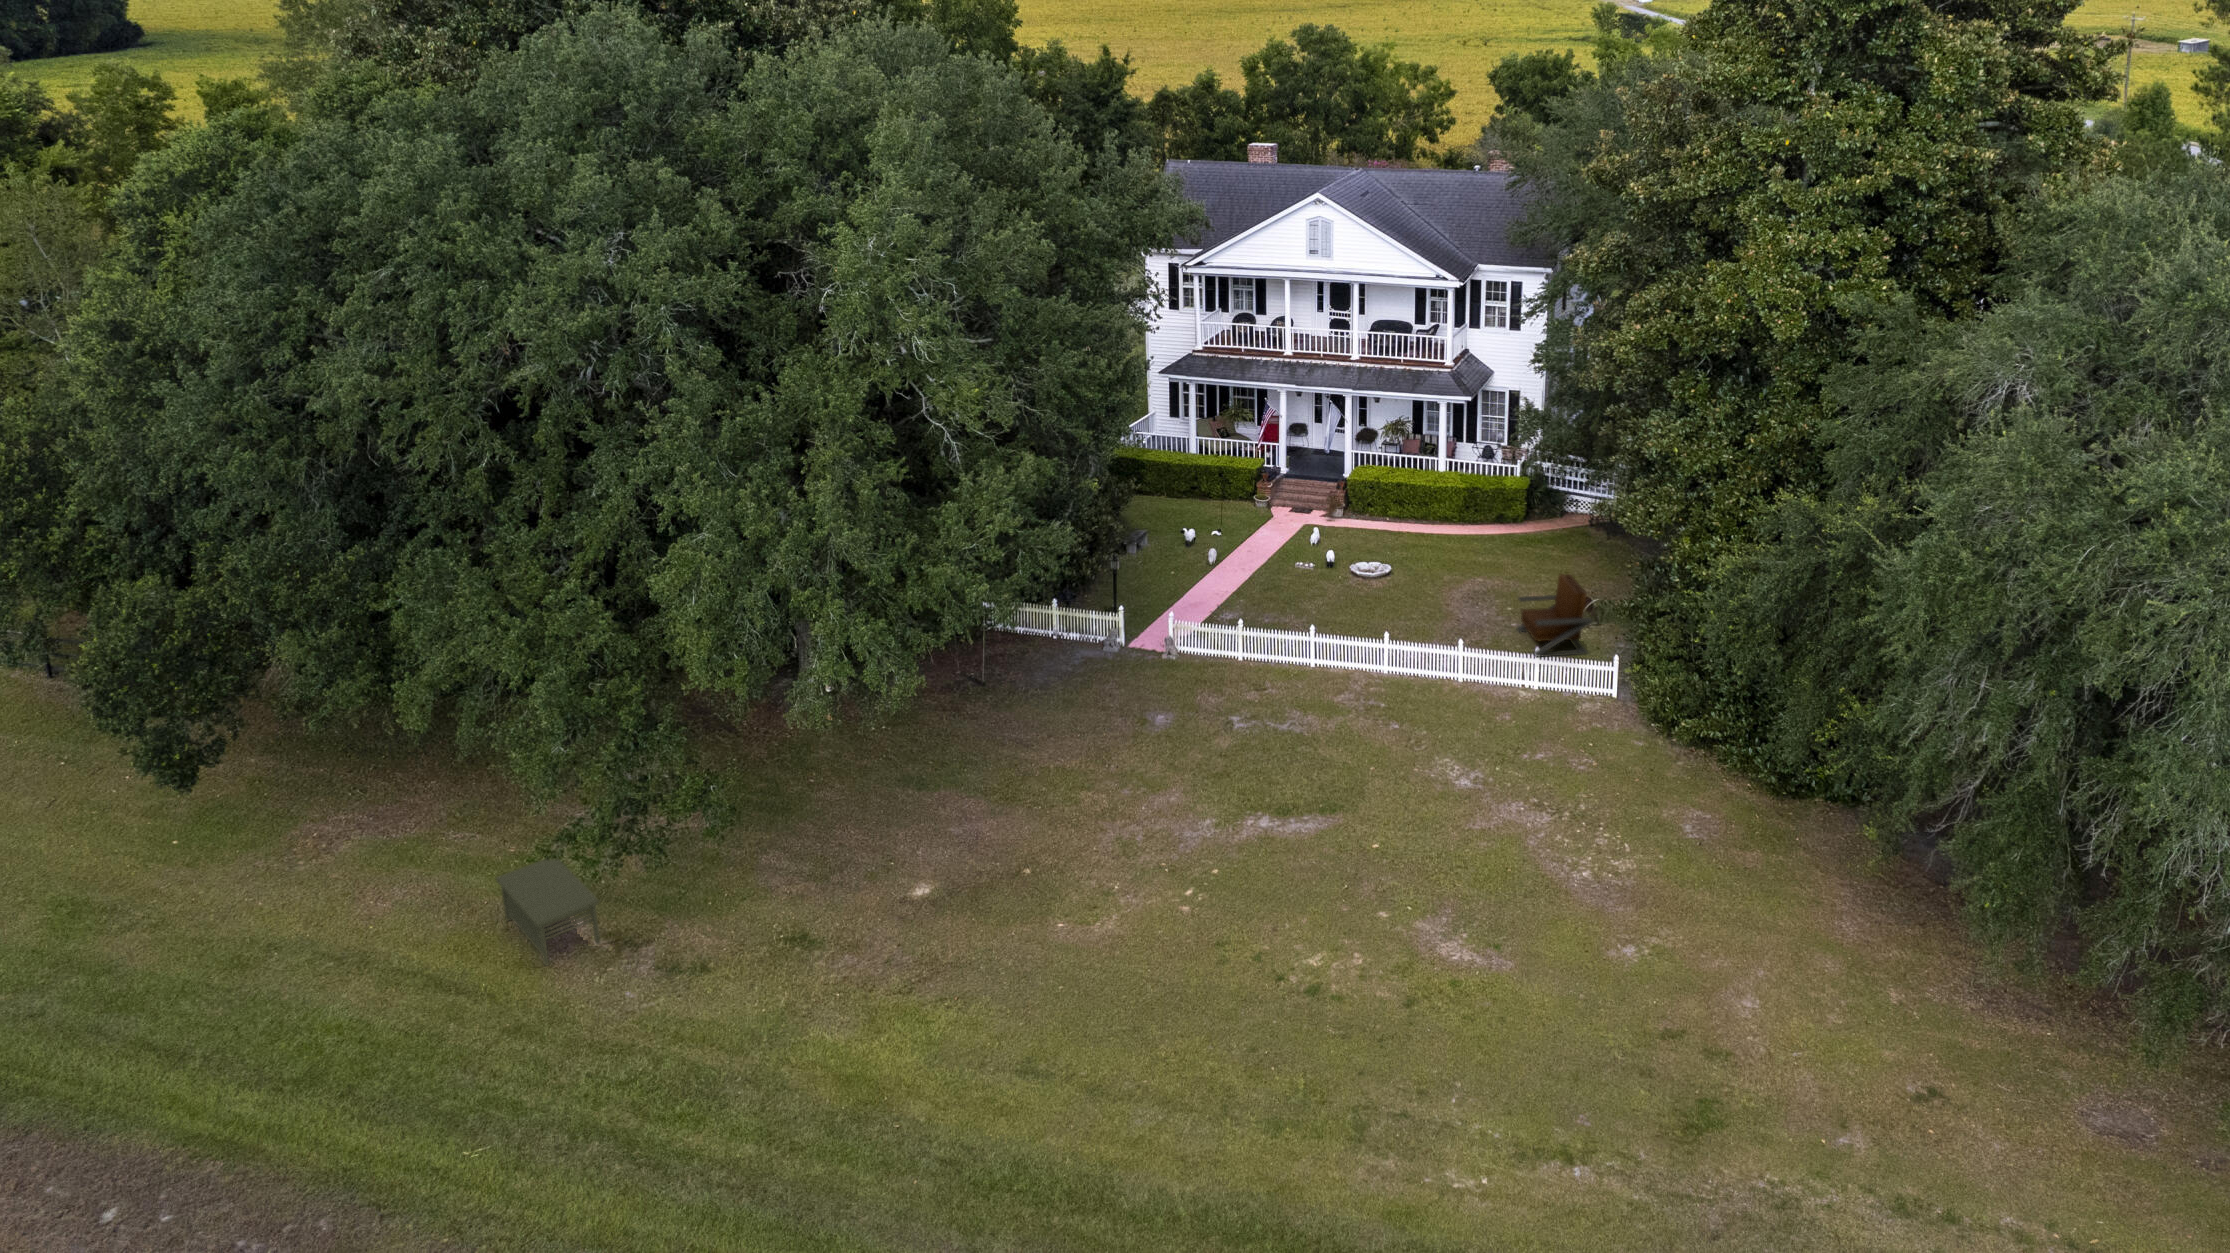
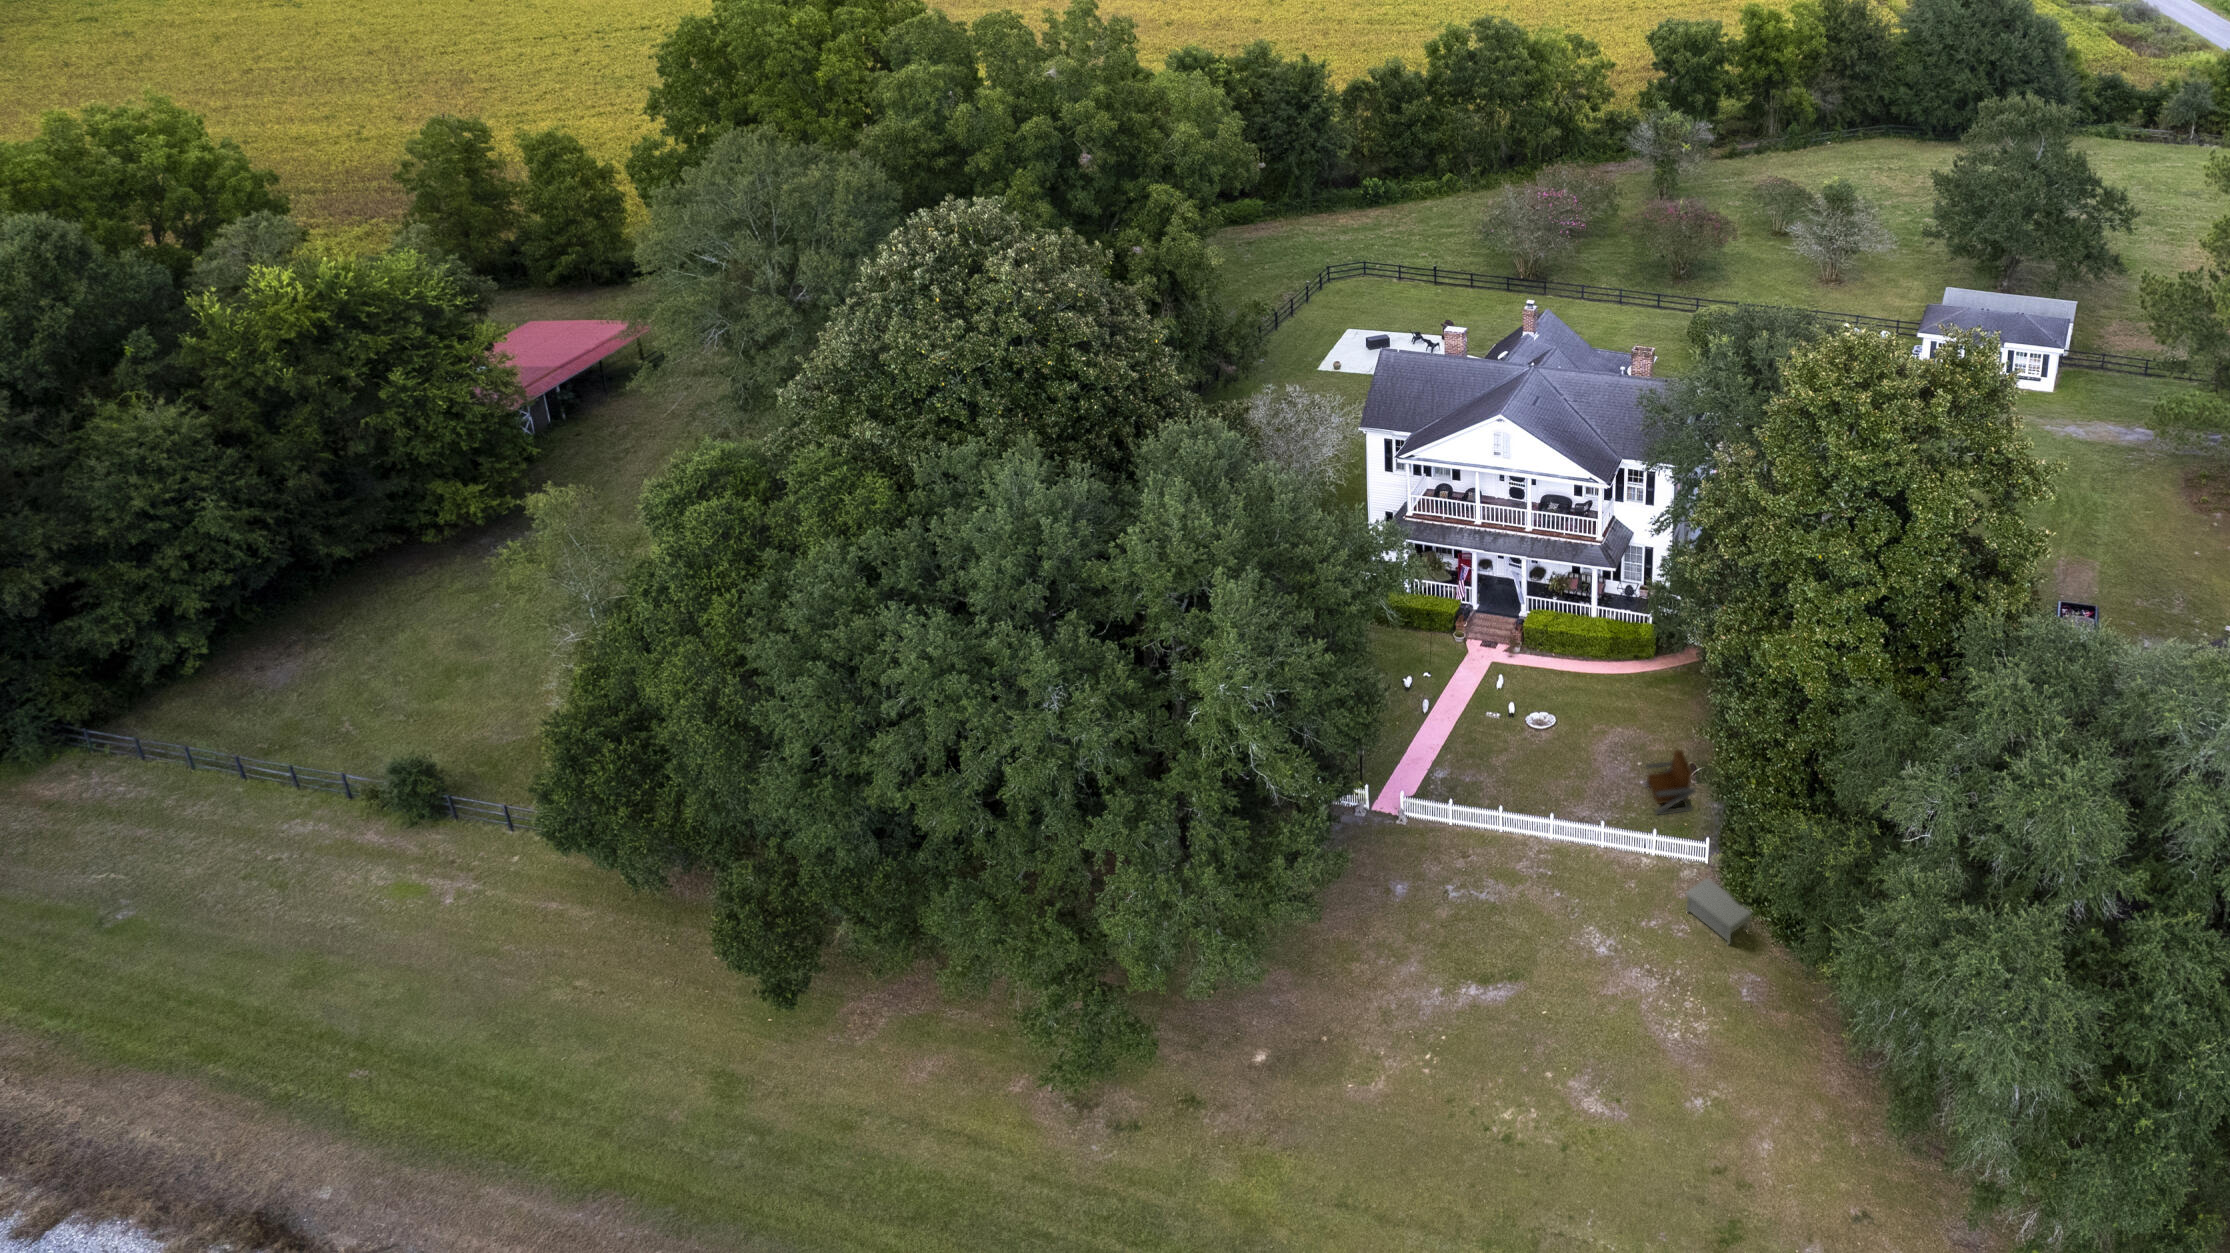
storage bench: present [496,859,600,965] -> present [1686,878,1753,944]

